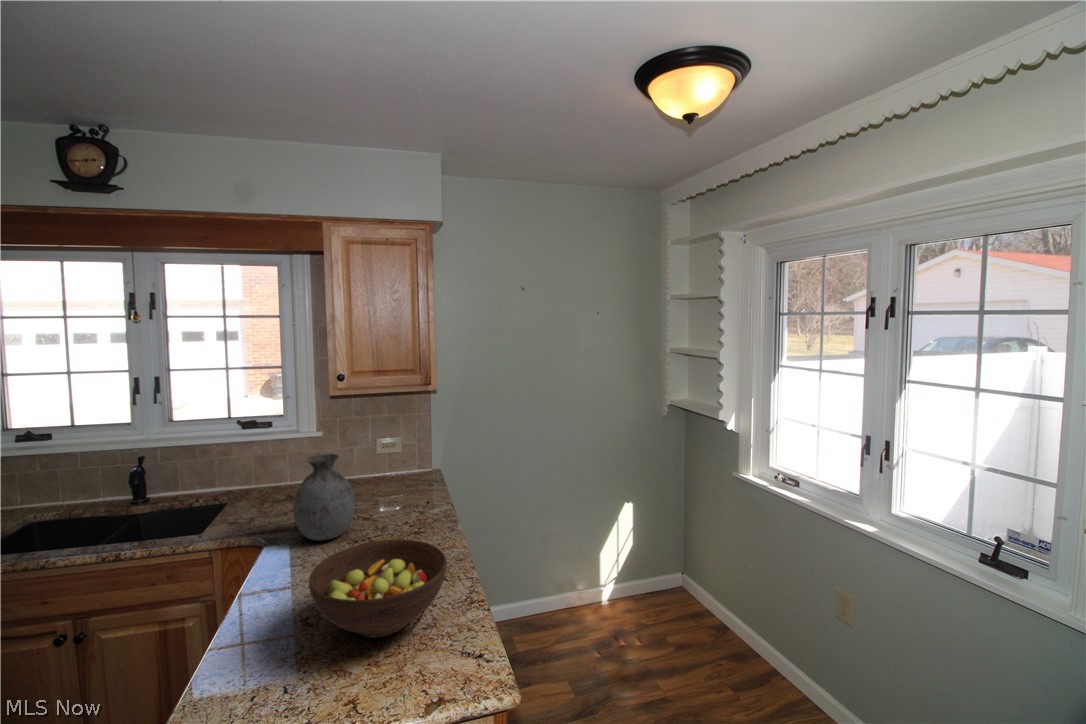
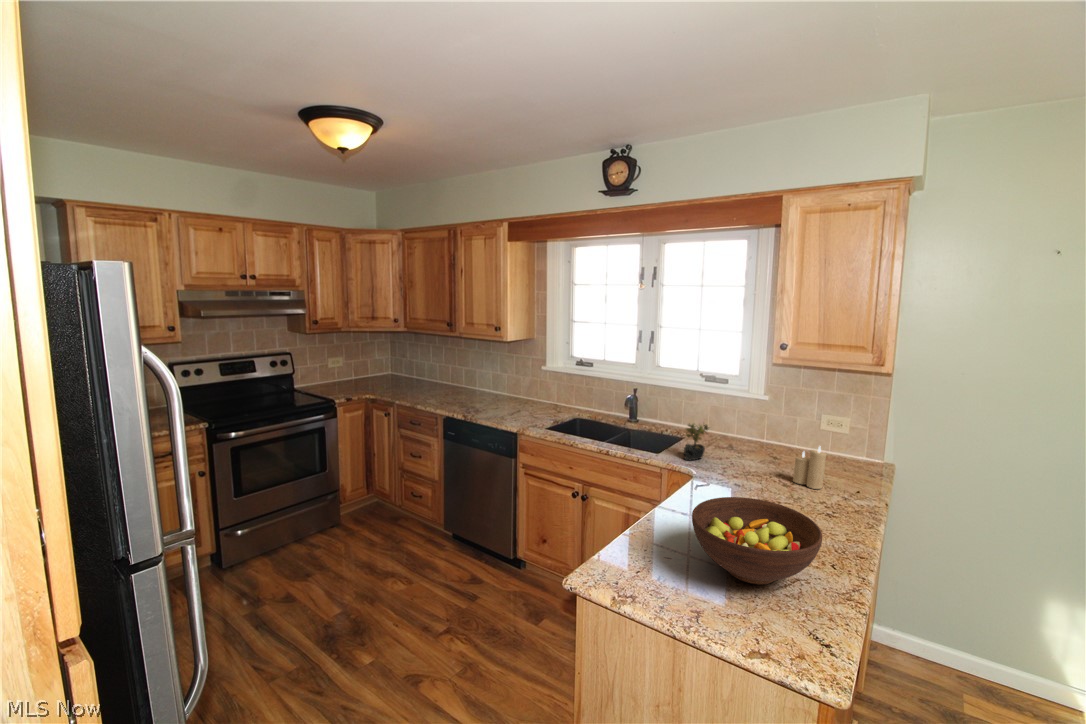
vase: present [293,454,355,541] -> none [718,413,773,490]
candle: none [370,470,399,514] -> present [793,446,827,489]
succulent plant: none [237,477,270,529] -> present [684,424,709,460]

